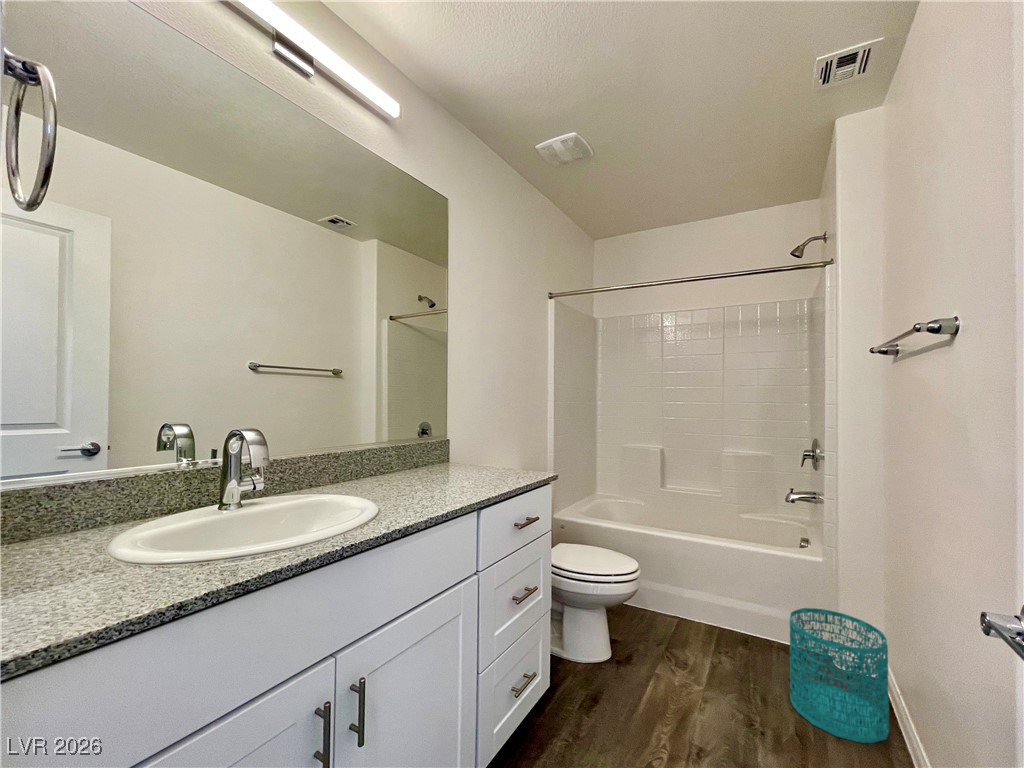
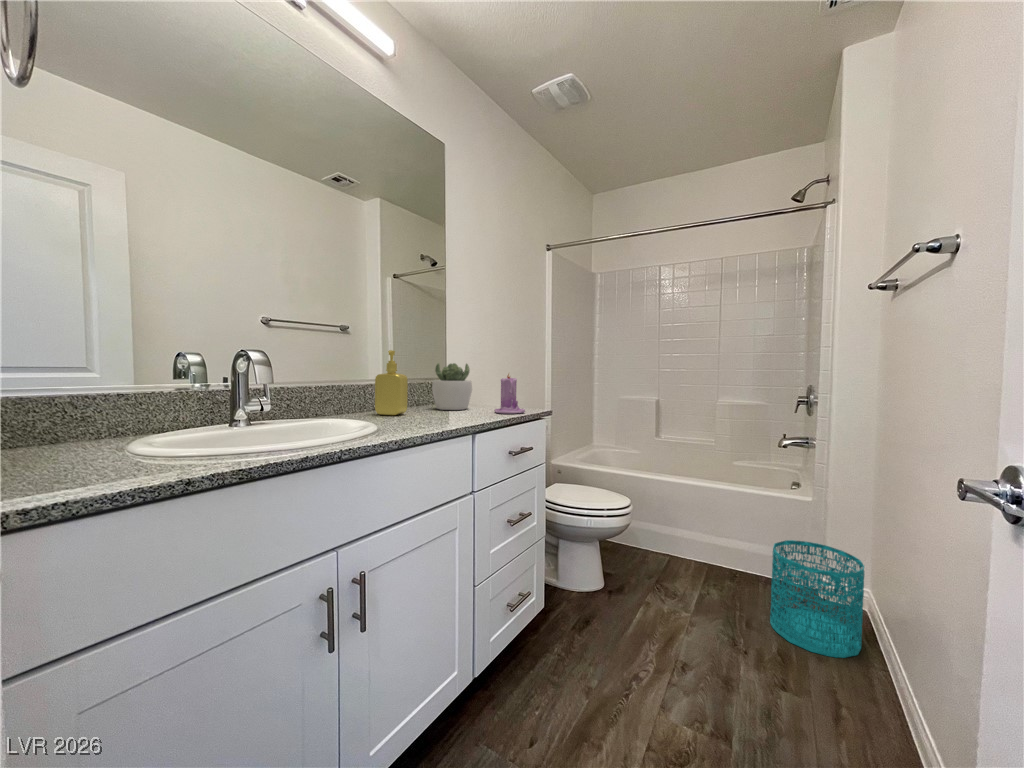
soap dispenser: none [371,414,405,483] -> present [375,350,408,415]
succulent plant: none [430,422,472,473] -> present [432,363,472,410]
candle: none [496,433,528,478] -> present [494,374,525,414]

